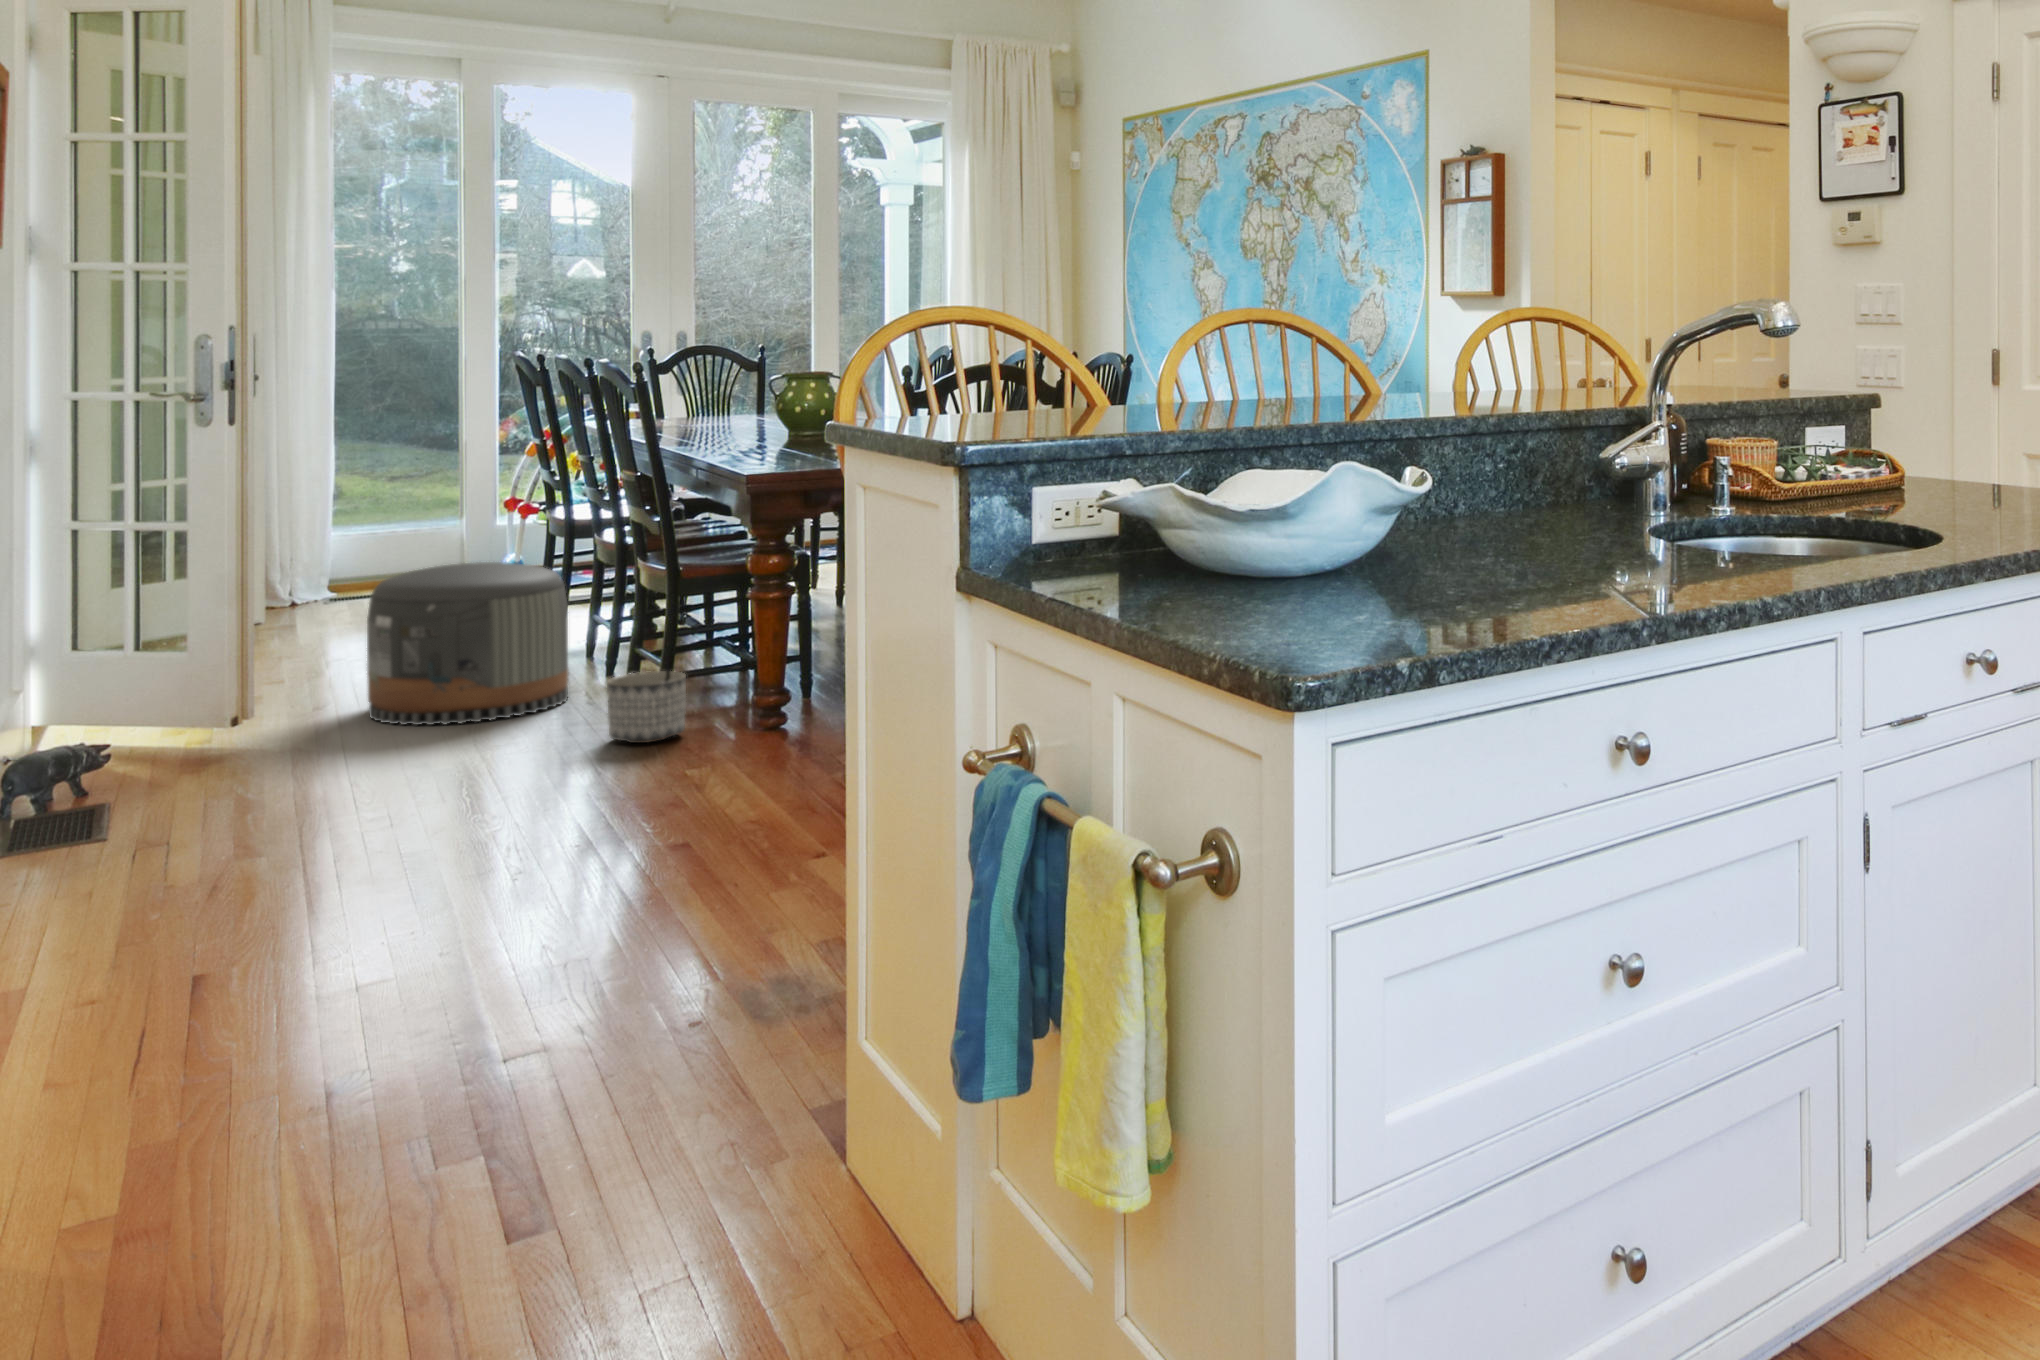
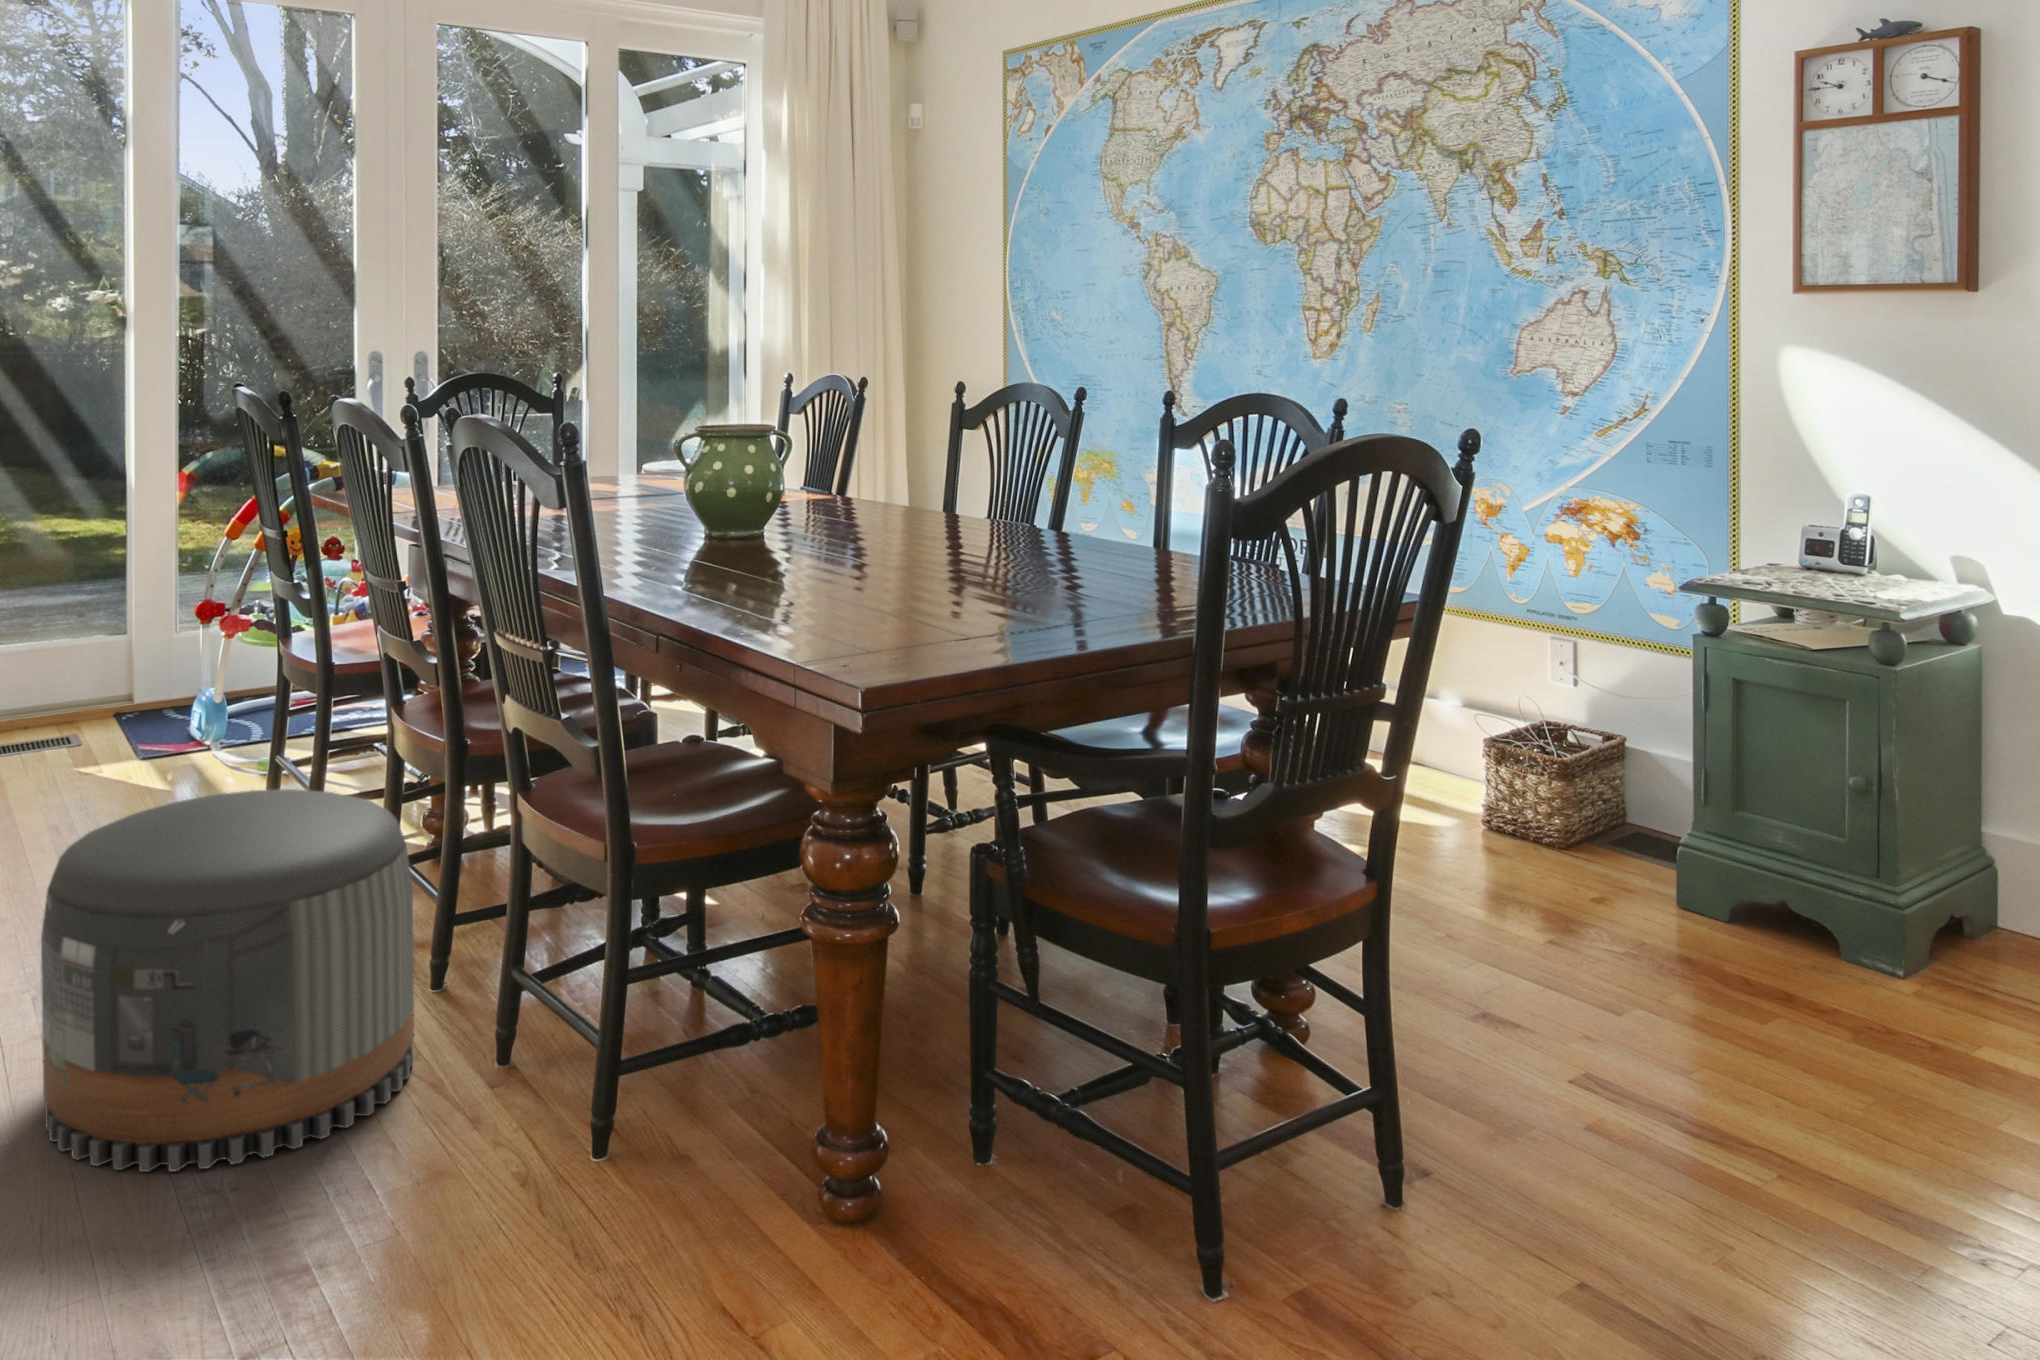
planter: present [607,671,686,743] -> none [570,1067,727,1262]

